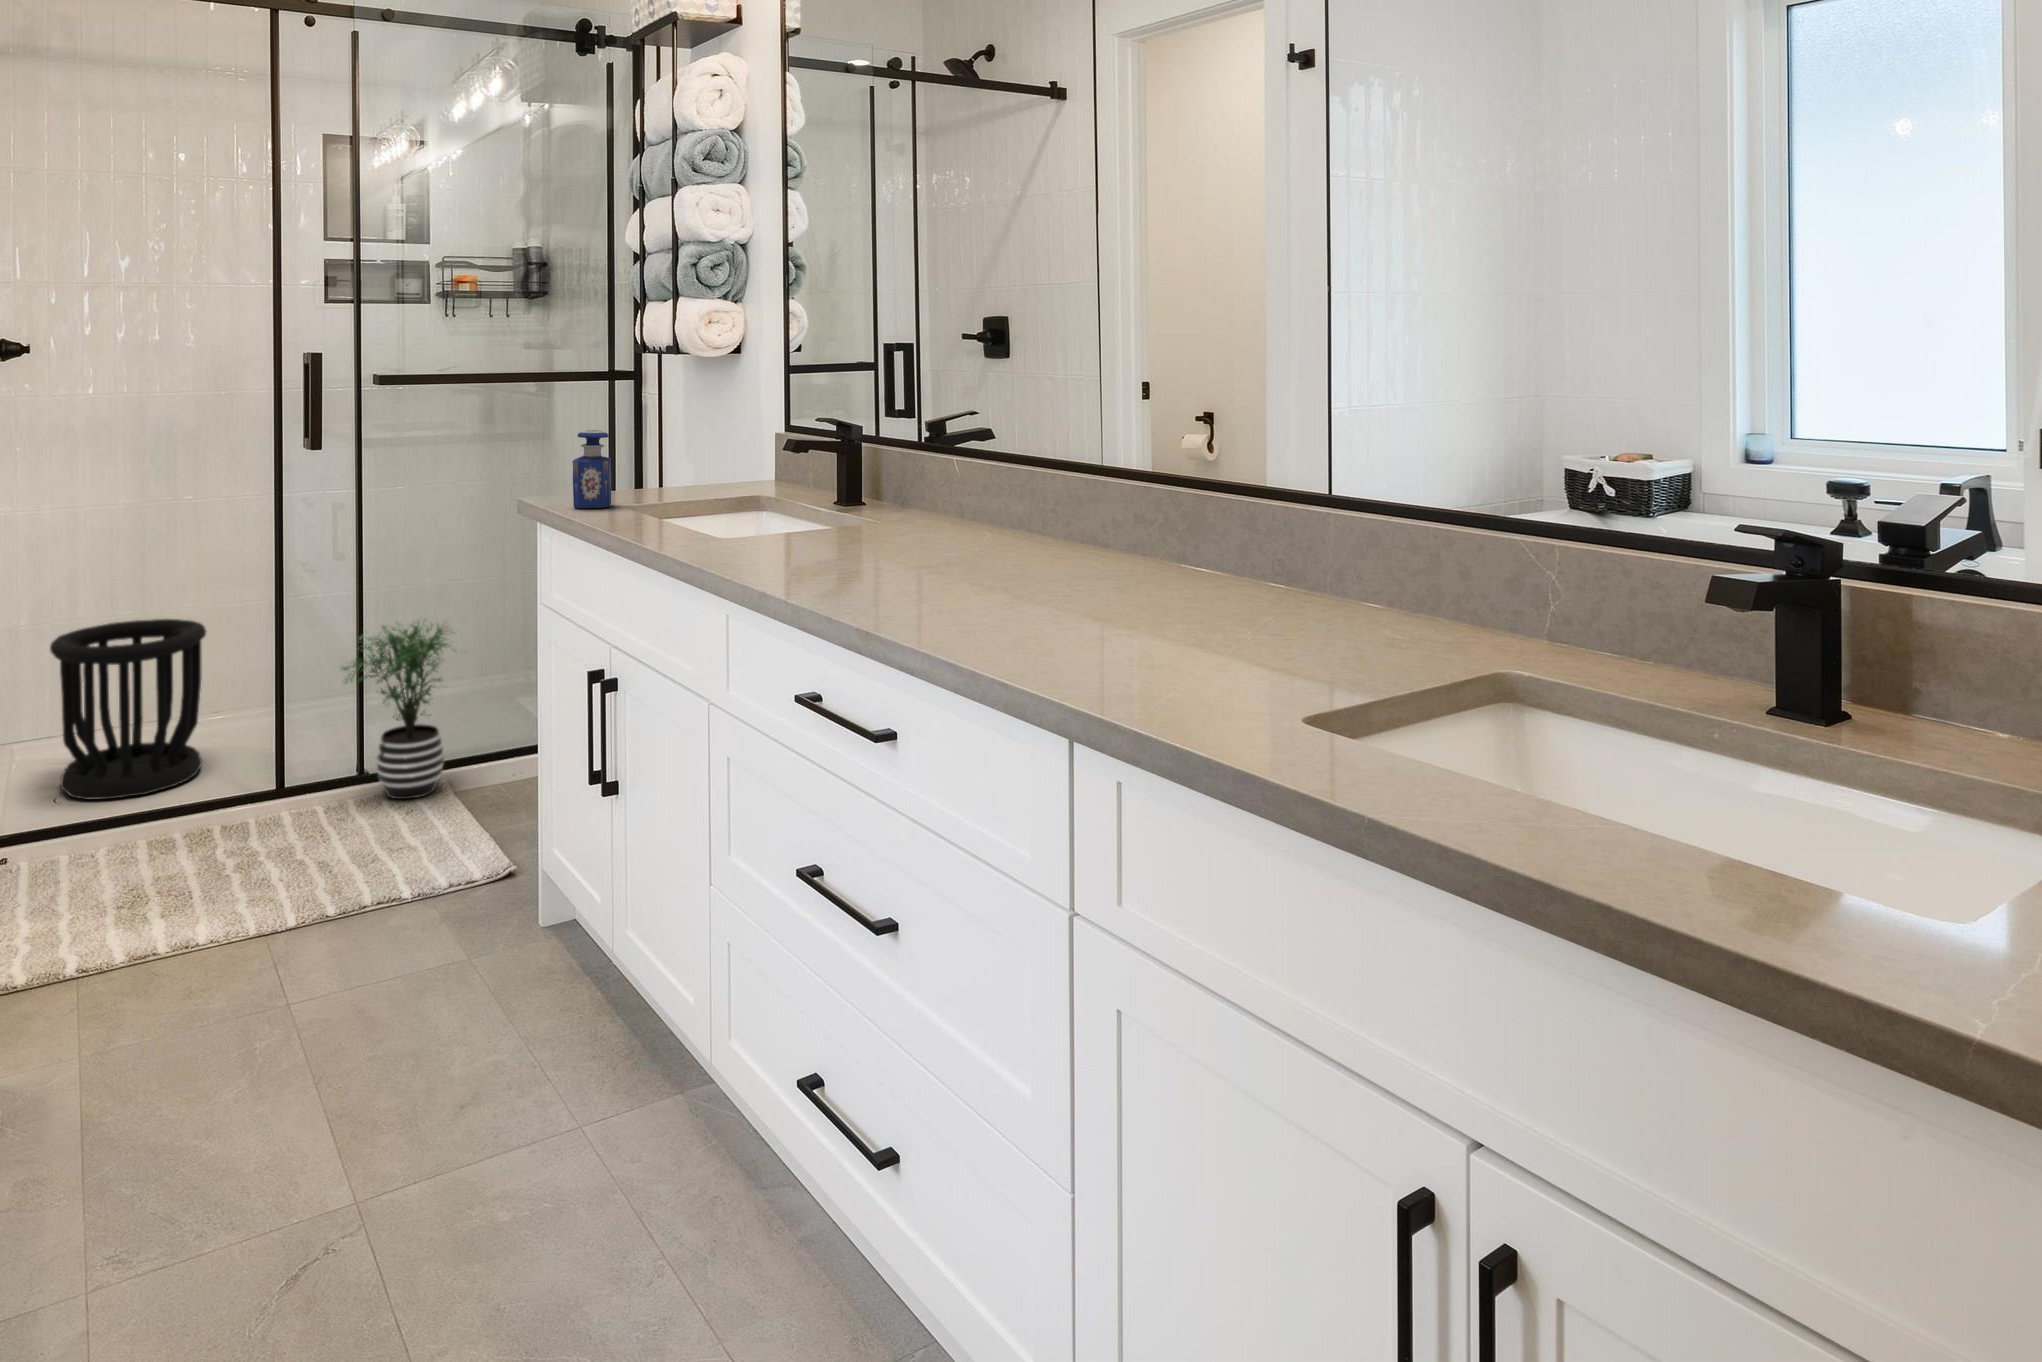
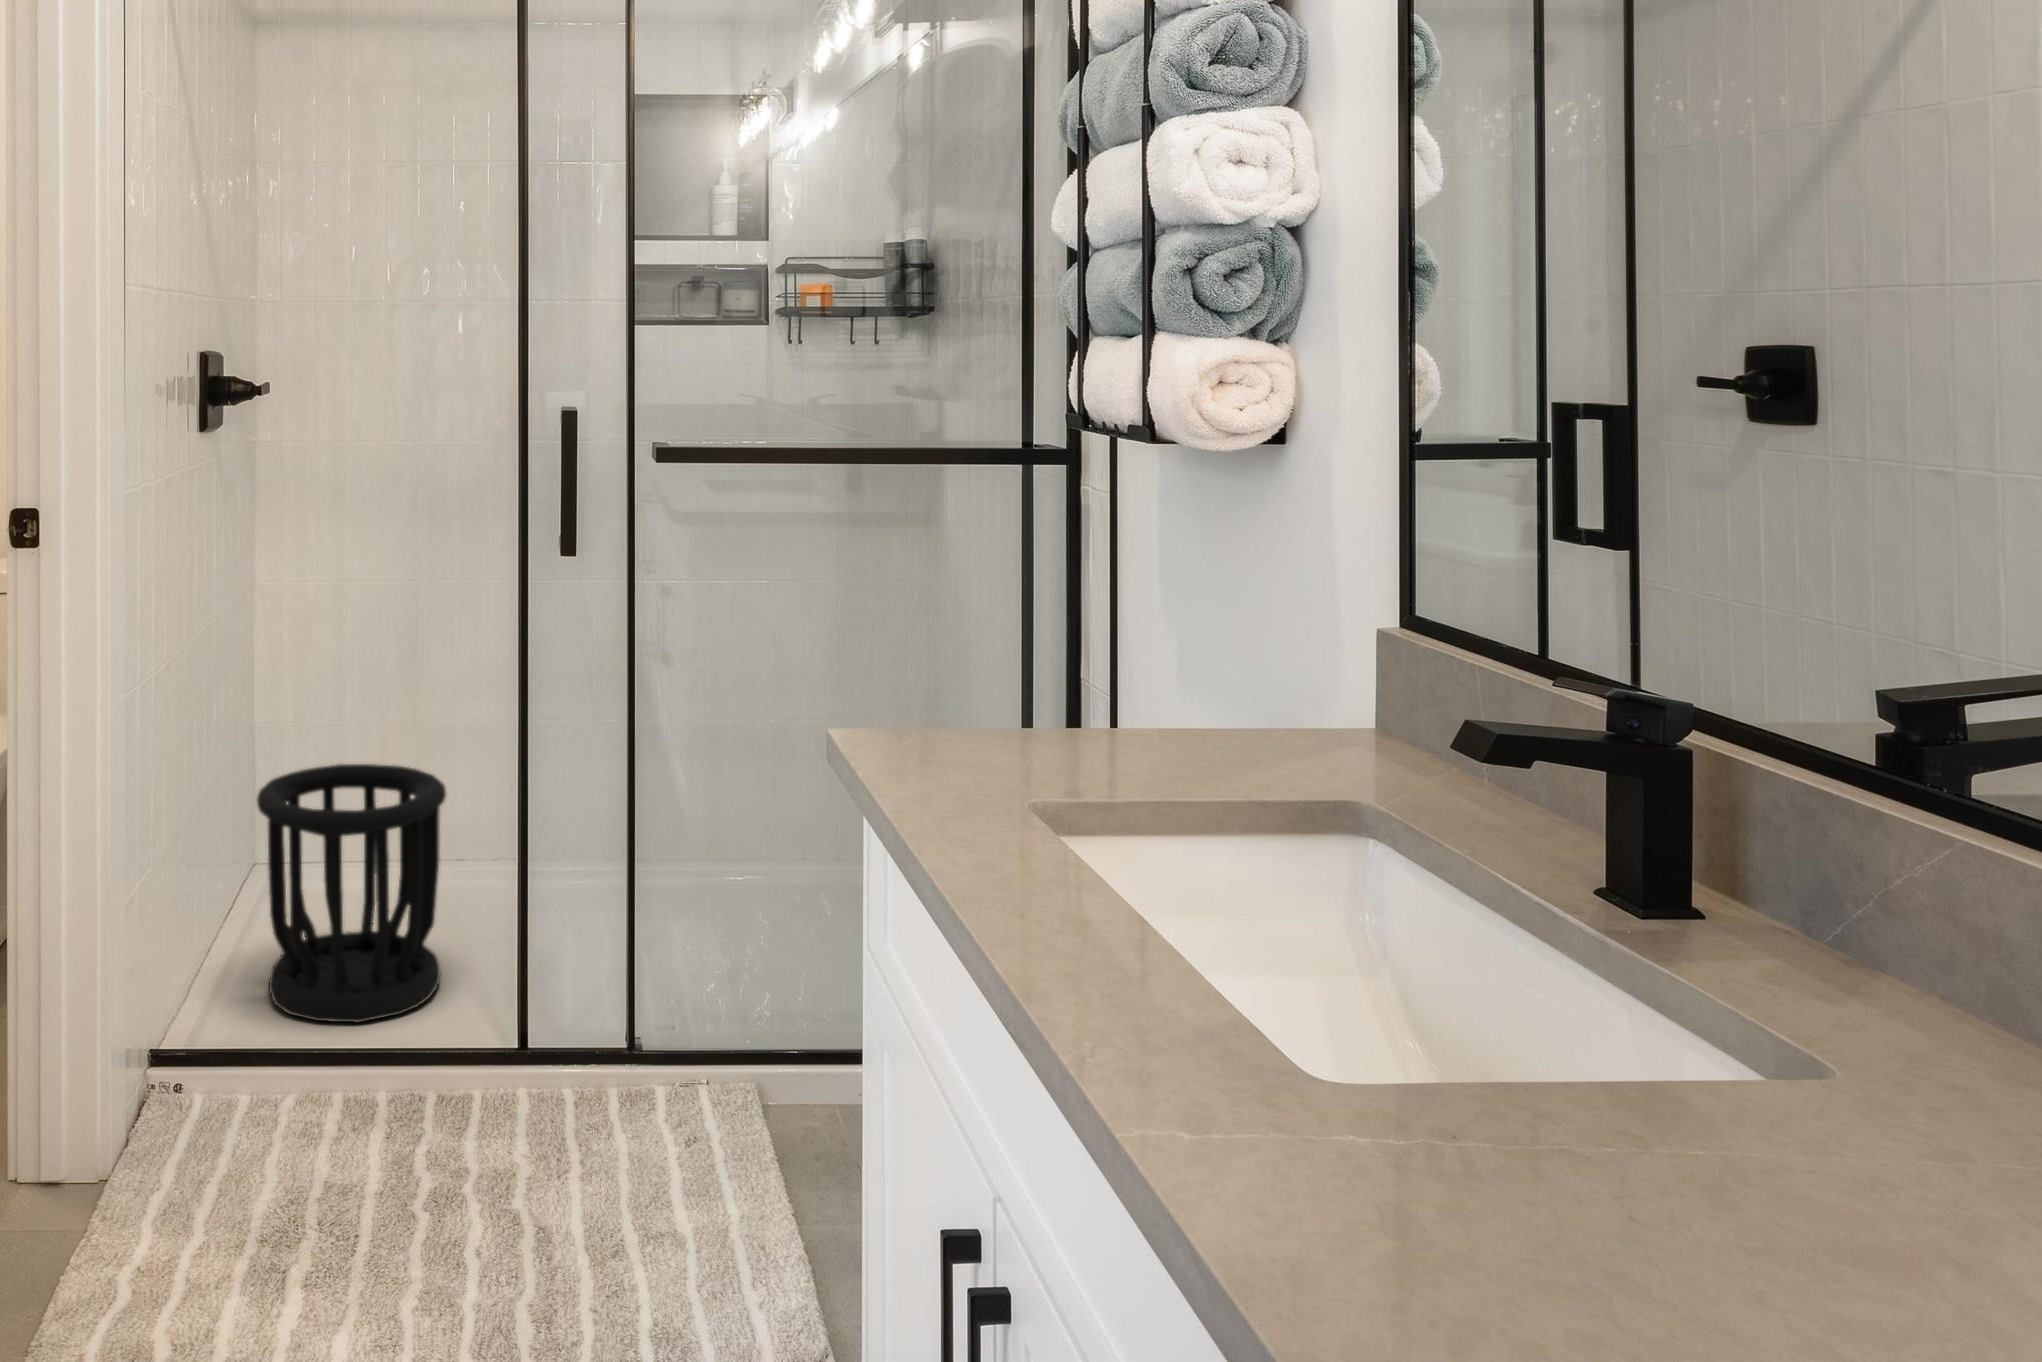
perfume bottle: present [572,430,611,508] -> none [937,606,1016,768]
potted plant: present [342,622,454,799] -> none [596,827,794,1123]

